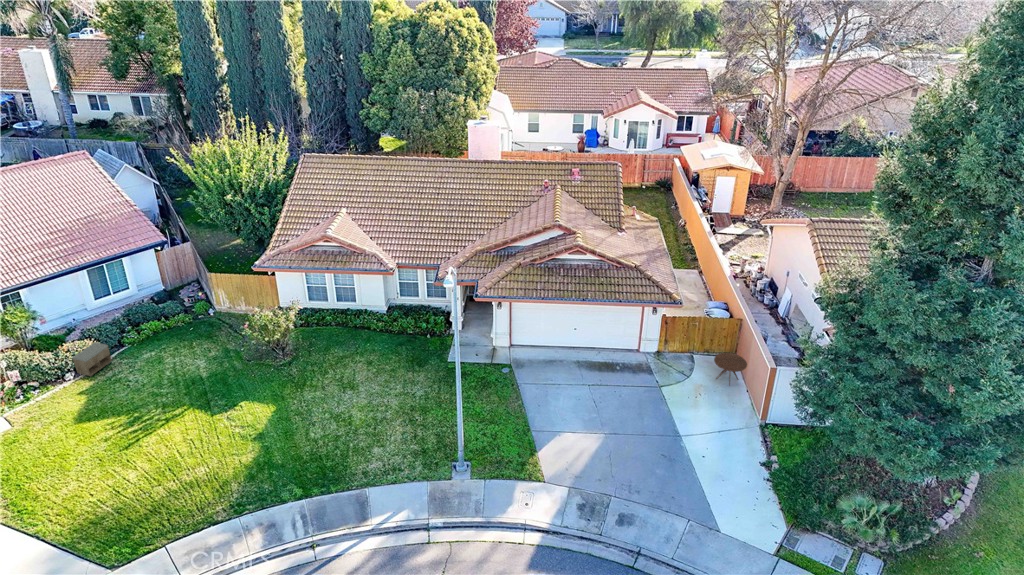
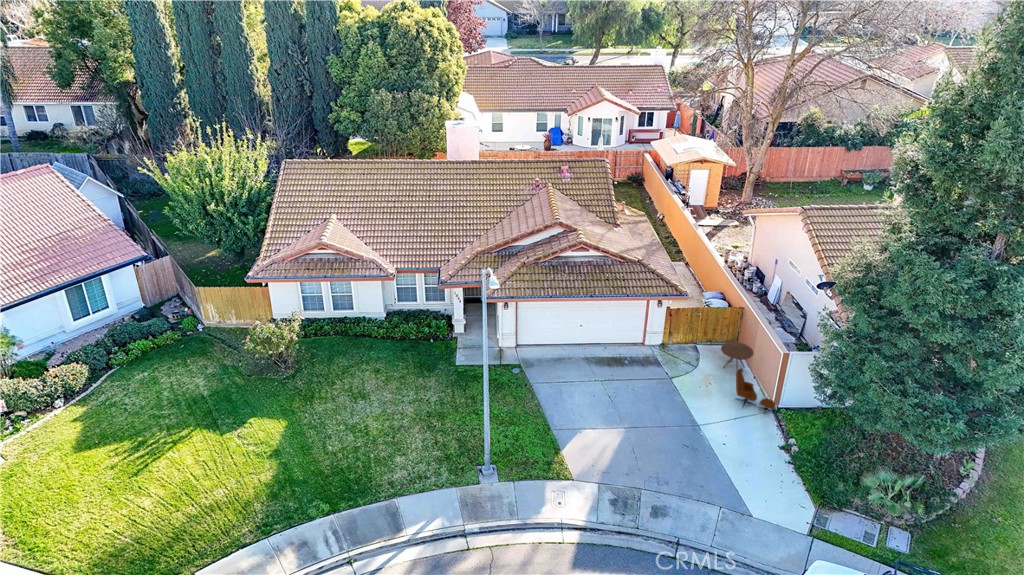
storage bench: present [73,342,112,376] -> none [61,366,102,402]
lounge chair: none [723,380,762,428] -> present [736,368,775,412]

